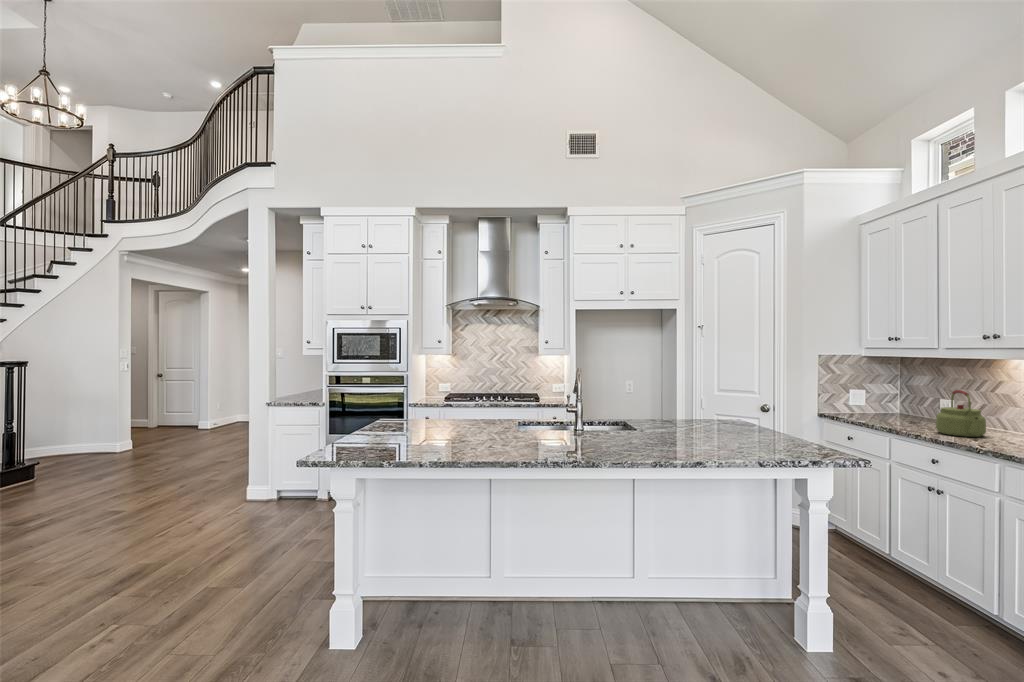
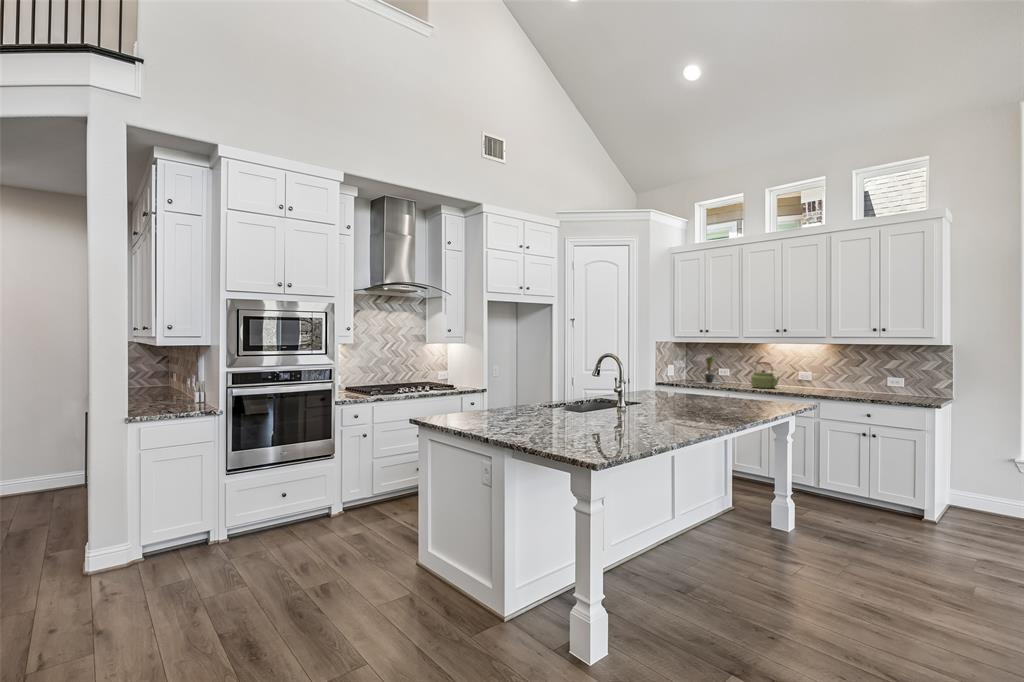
potted plant: none [867,378,922,424] -> present [696,357,721,384]

